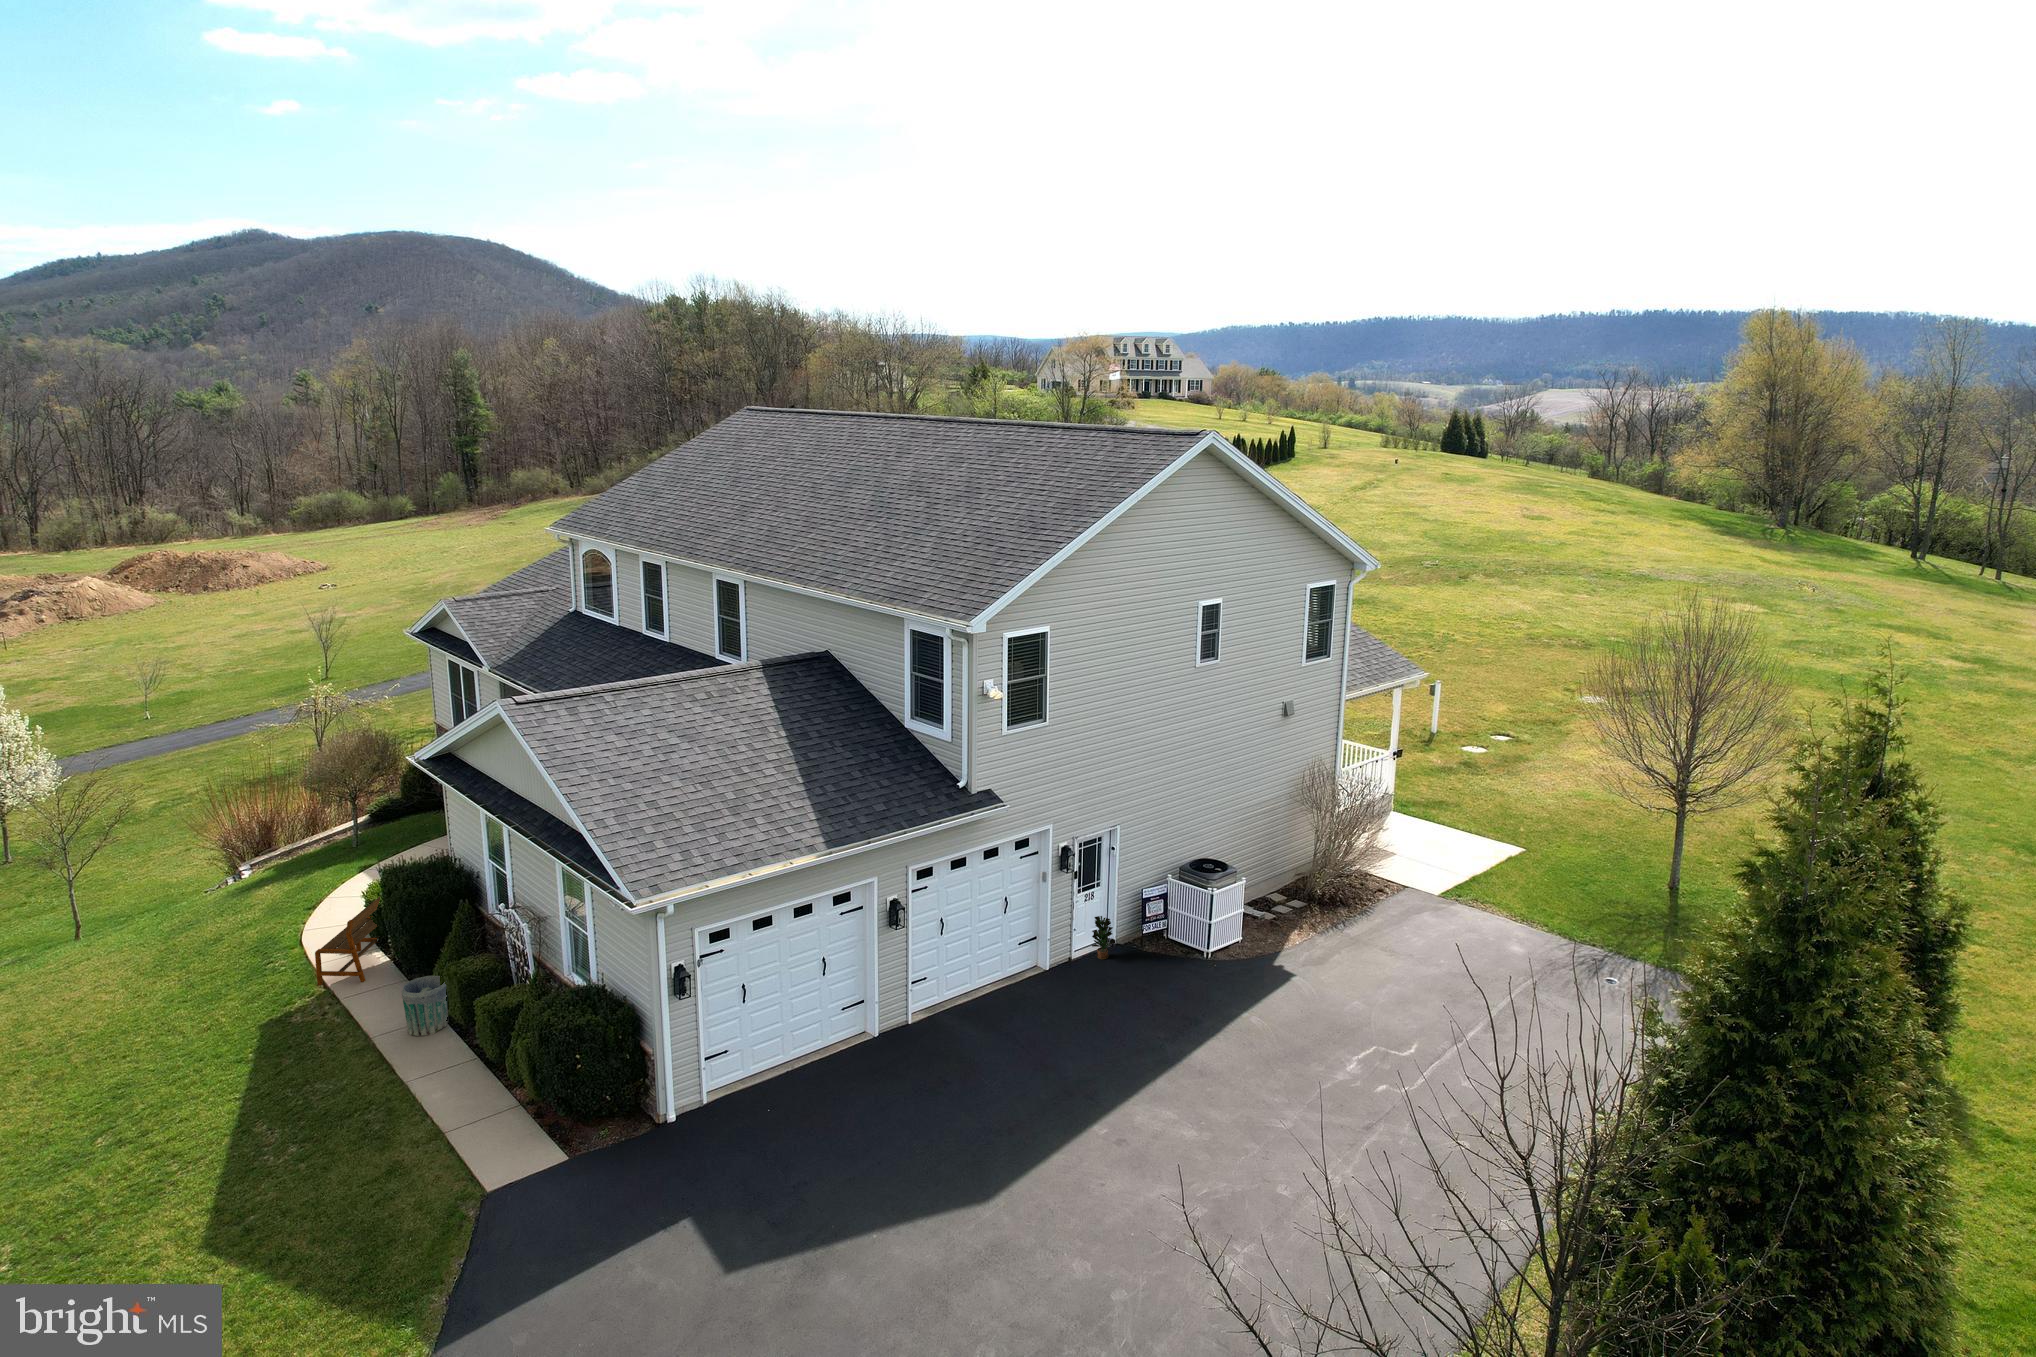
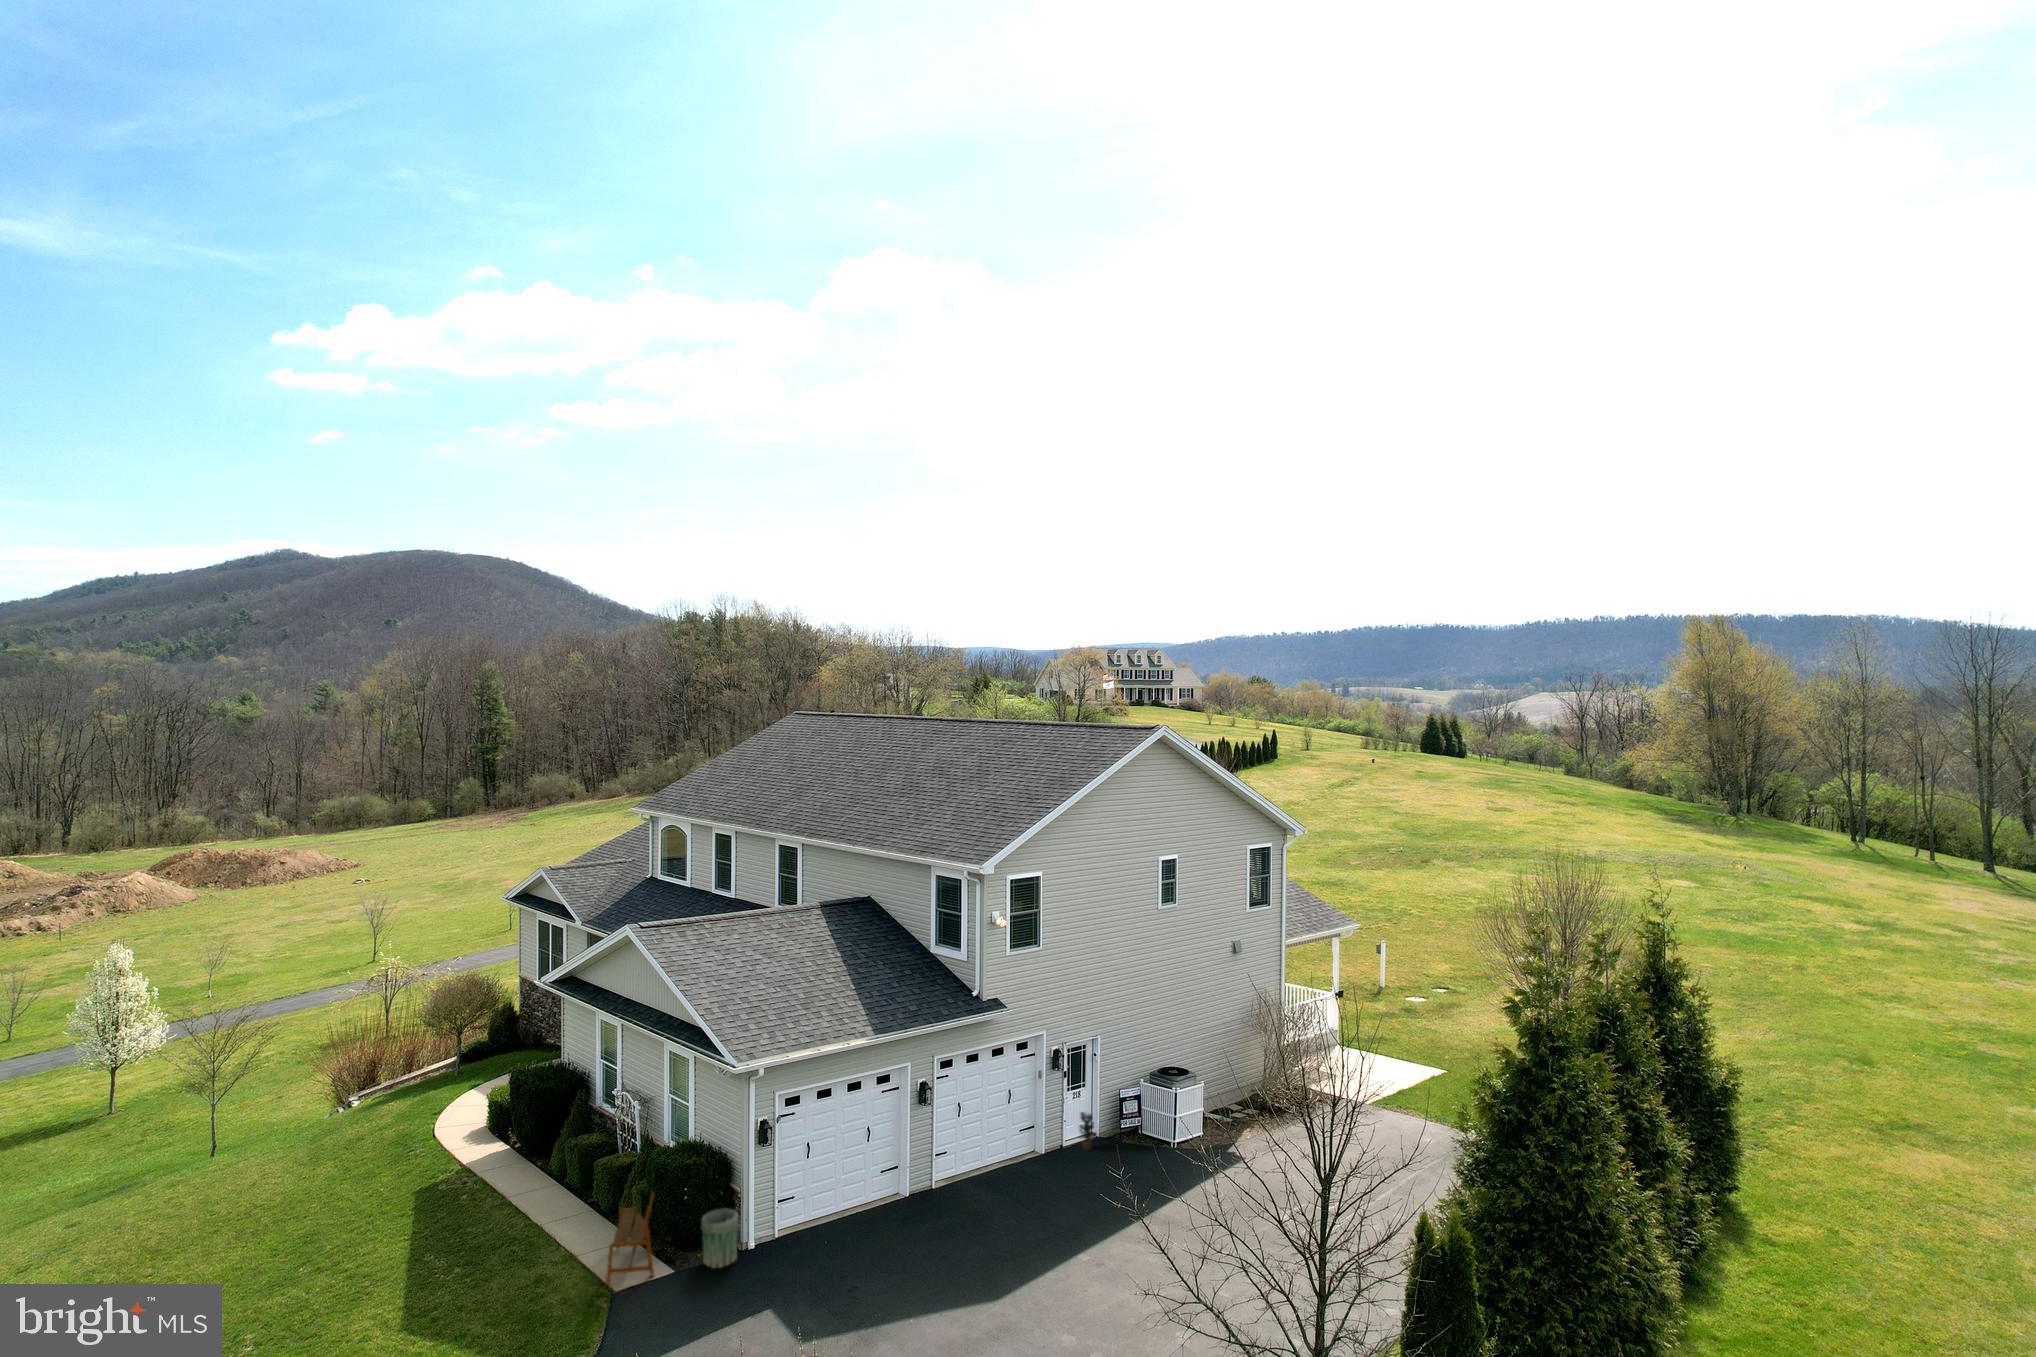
bench: present [315,896,380,985] -> present [606,1193,654,1285]
trash can: present [401,976,448,1036] -> present [701,1209,738,1268]

